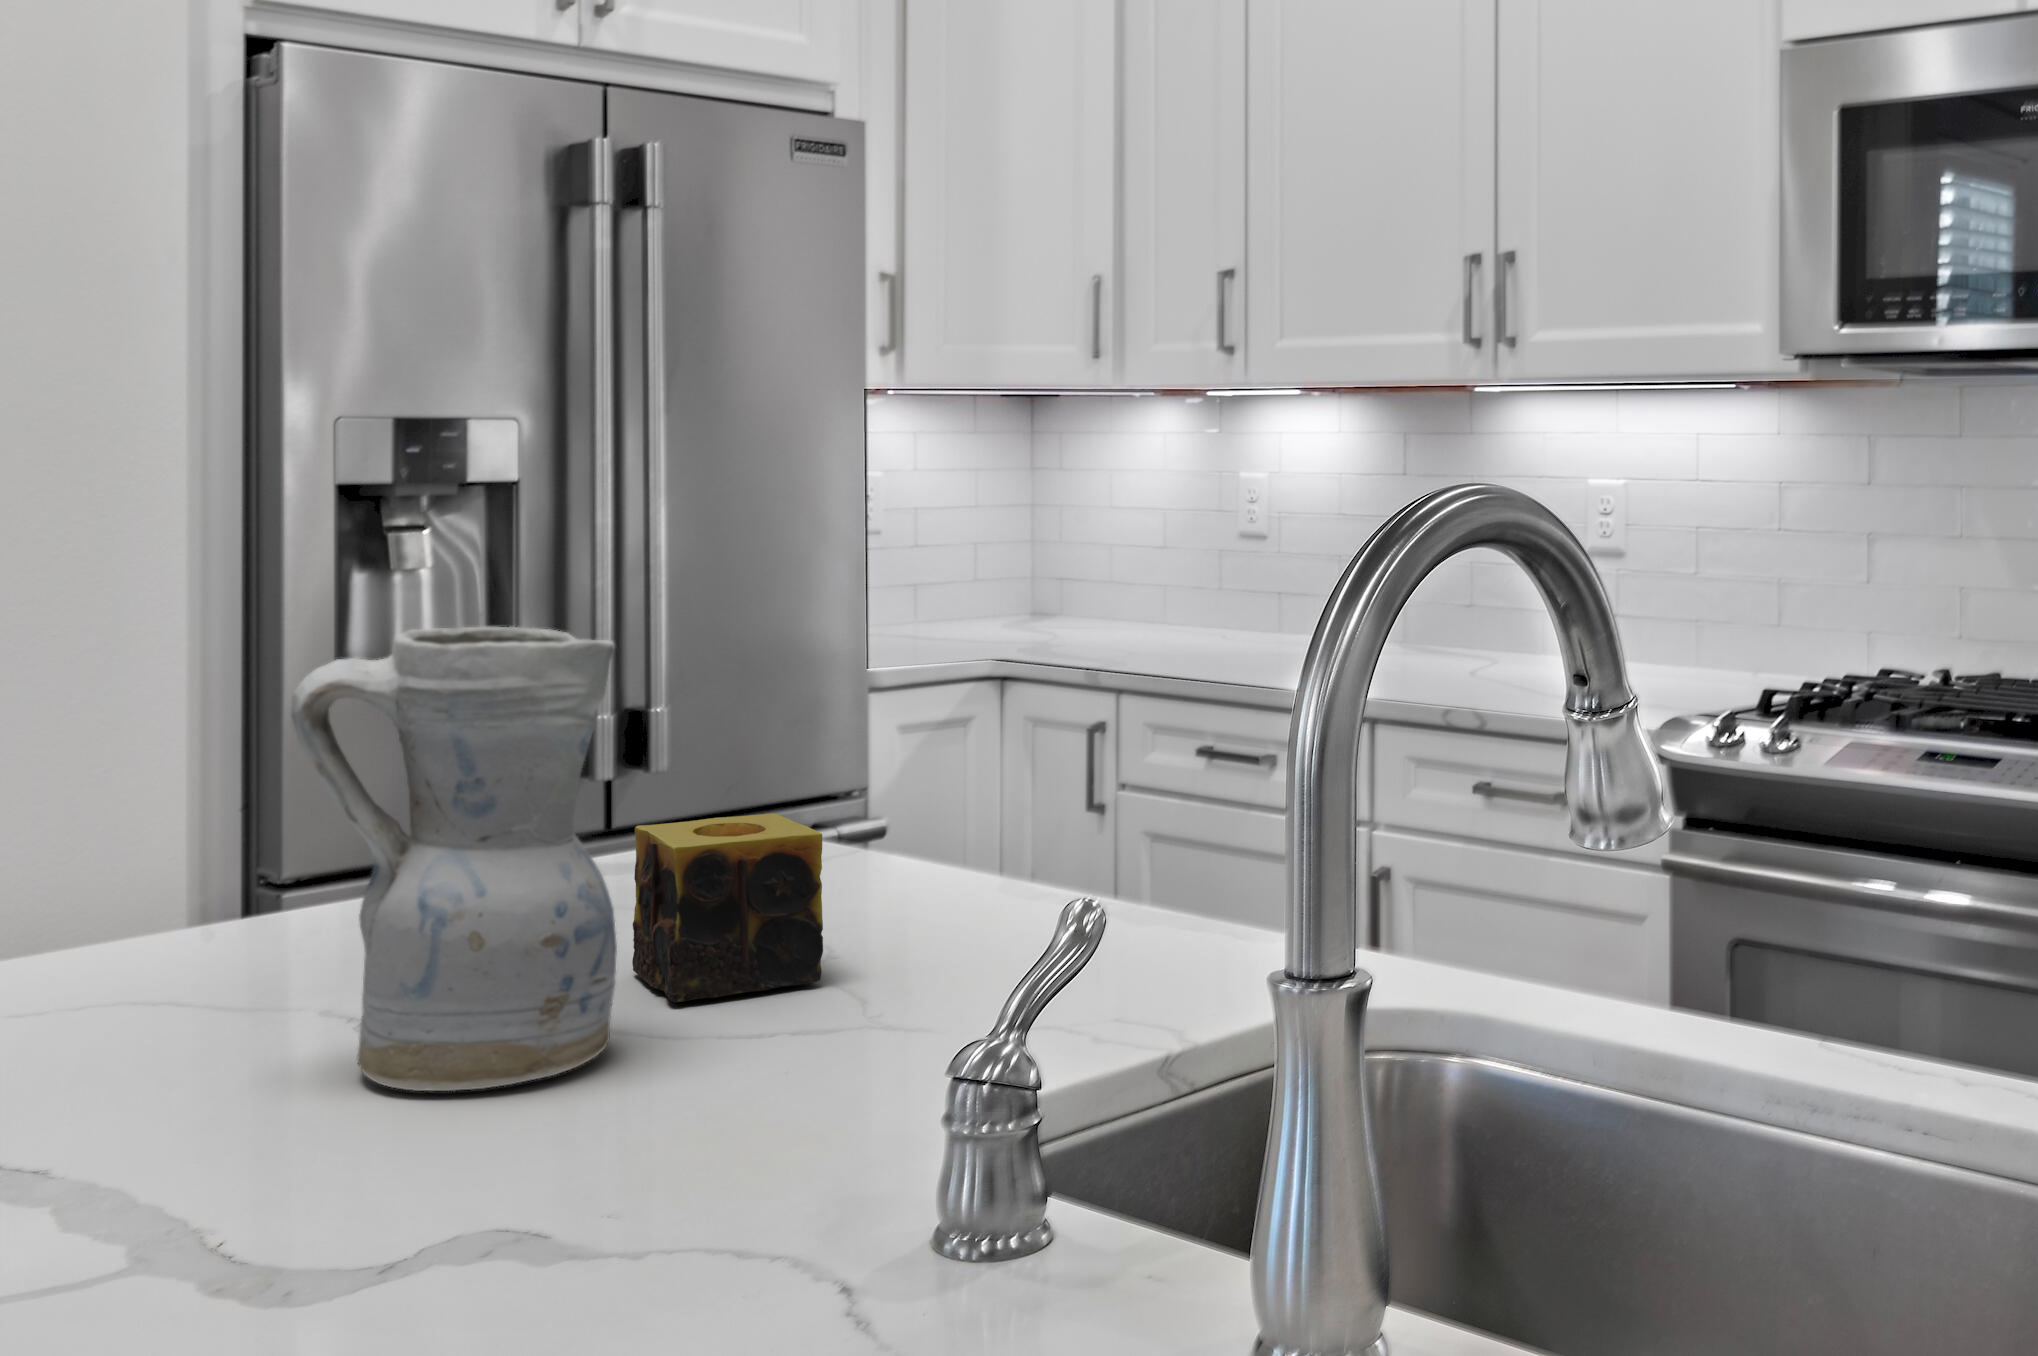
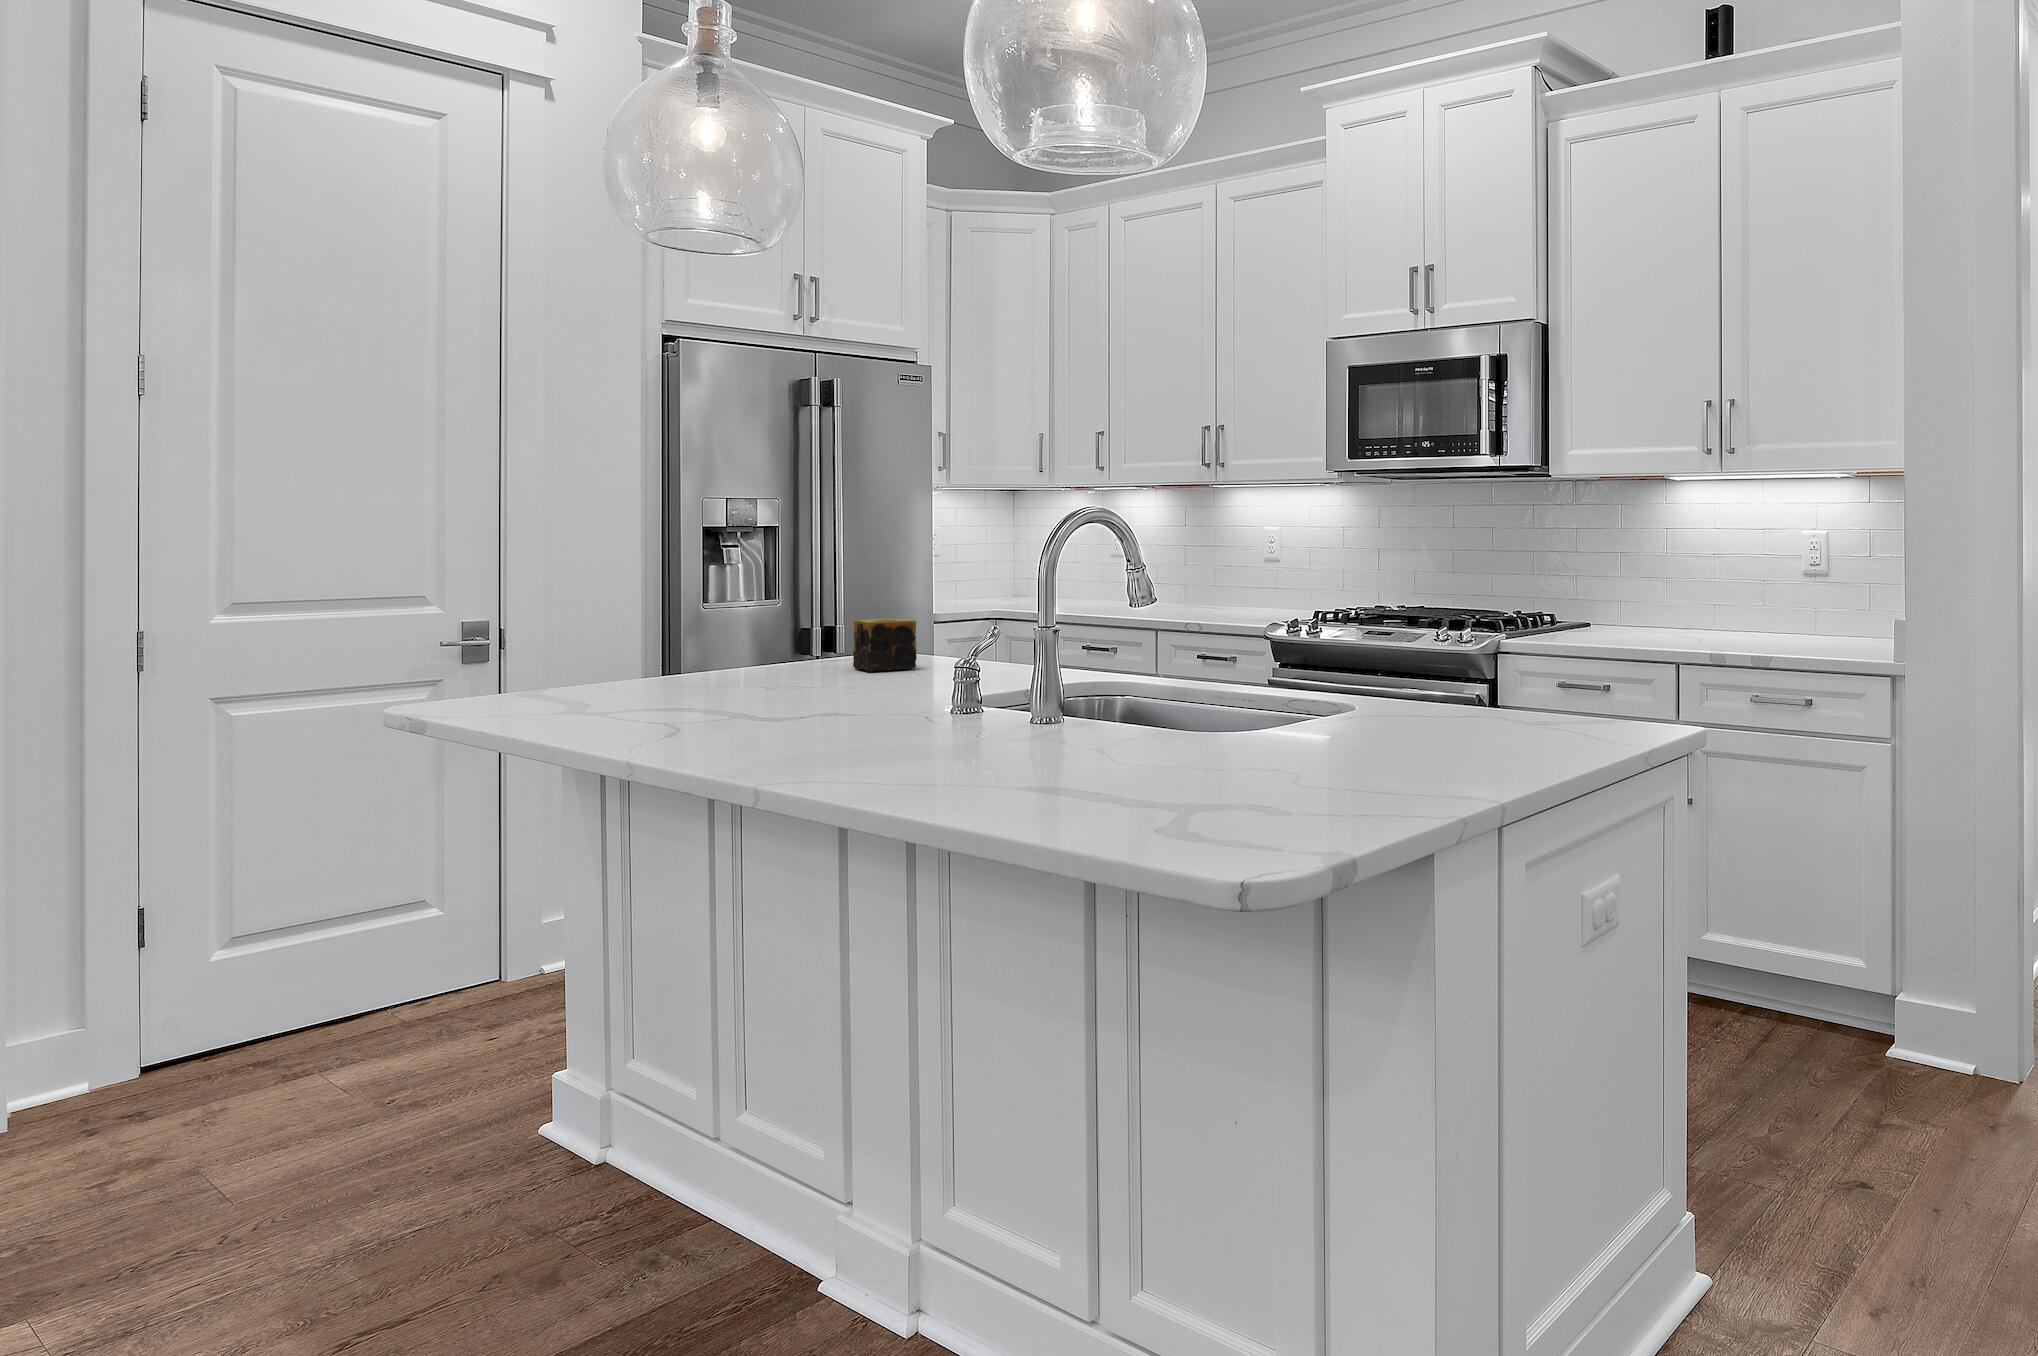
ceramic pitcher: present [291,627,617,1091] -> none [756,549,853,682]

